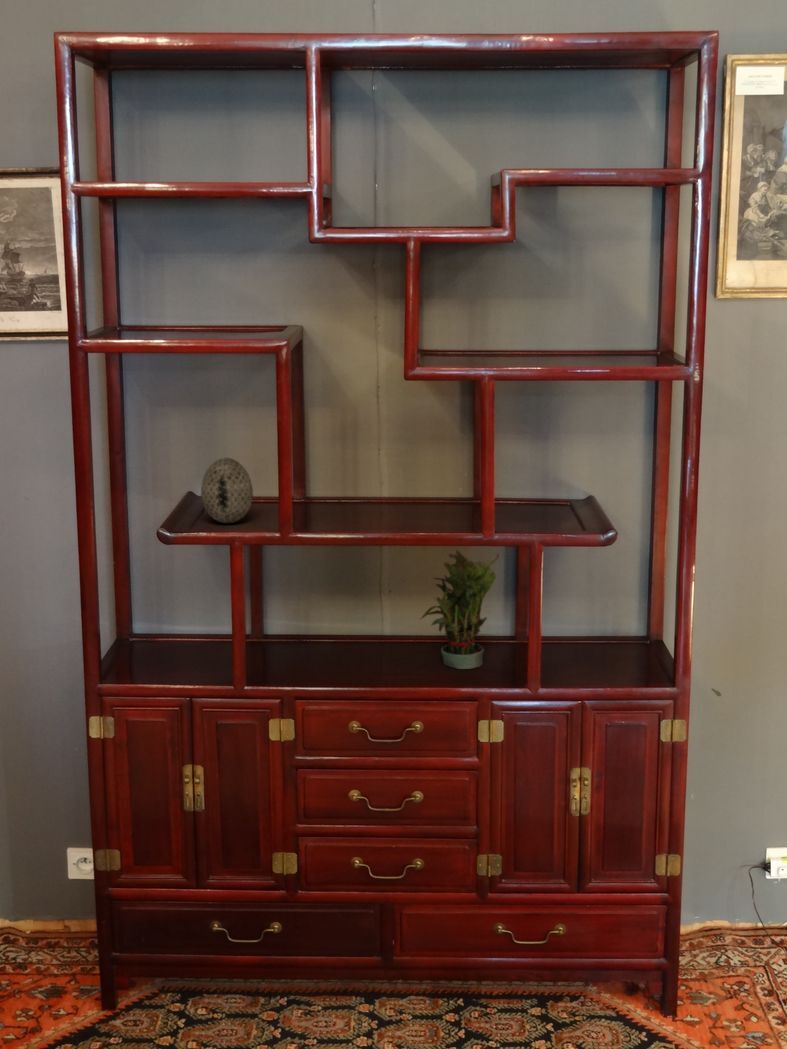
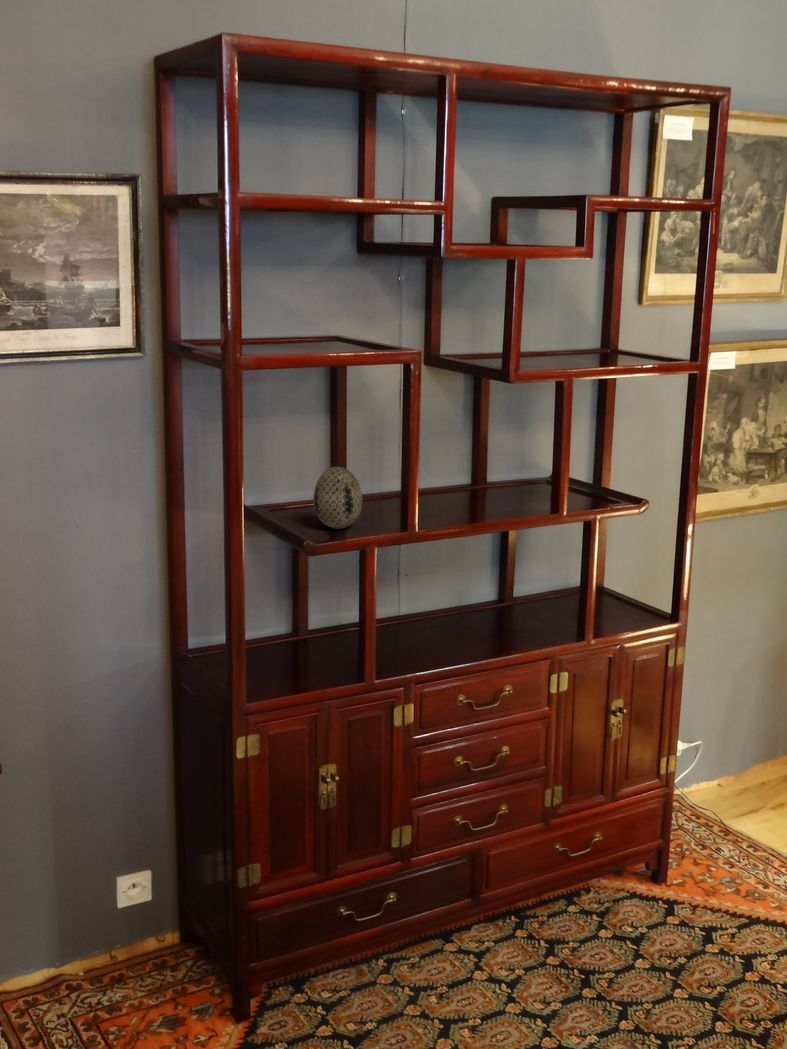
potted plant: present [421,550,499,669] -> none [463,529,533,634]

